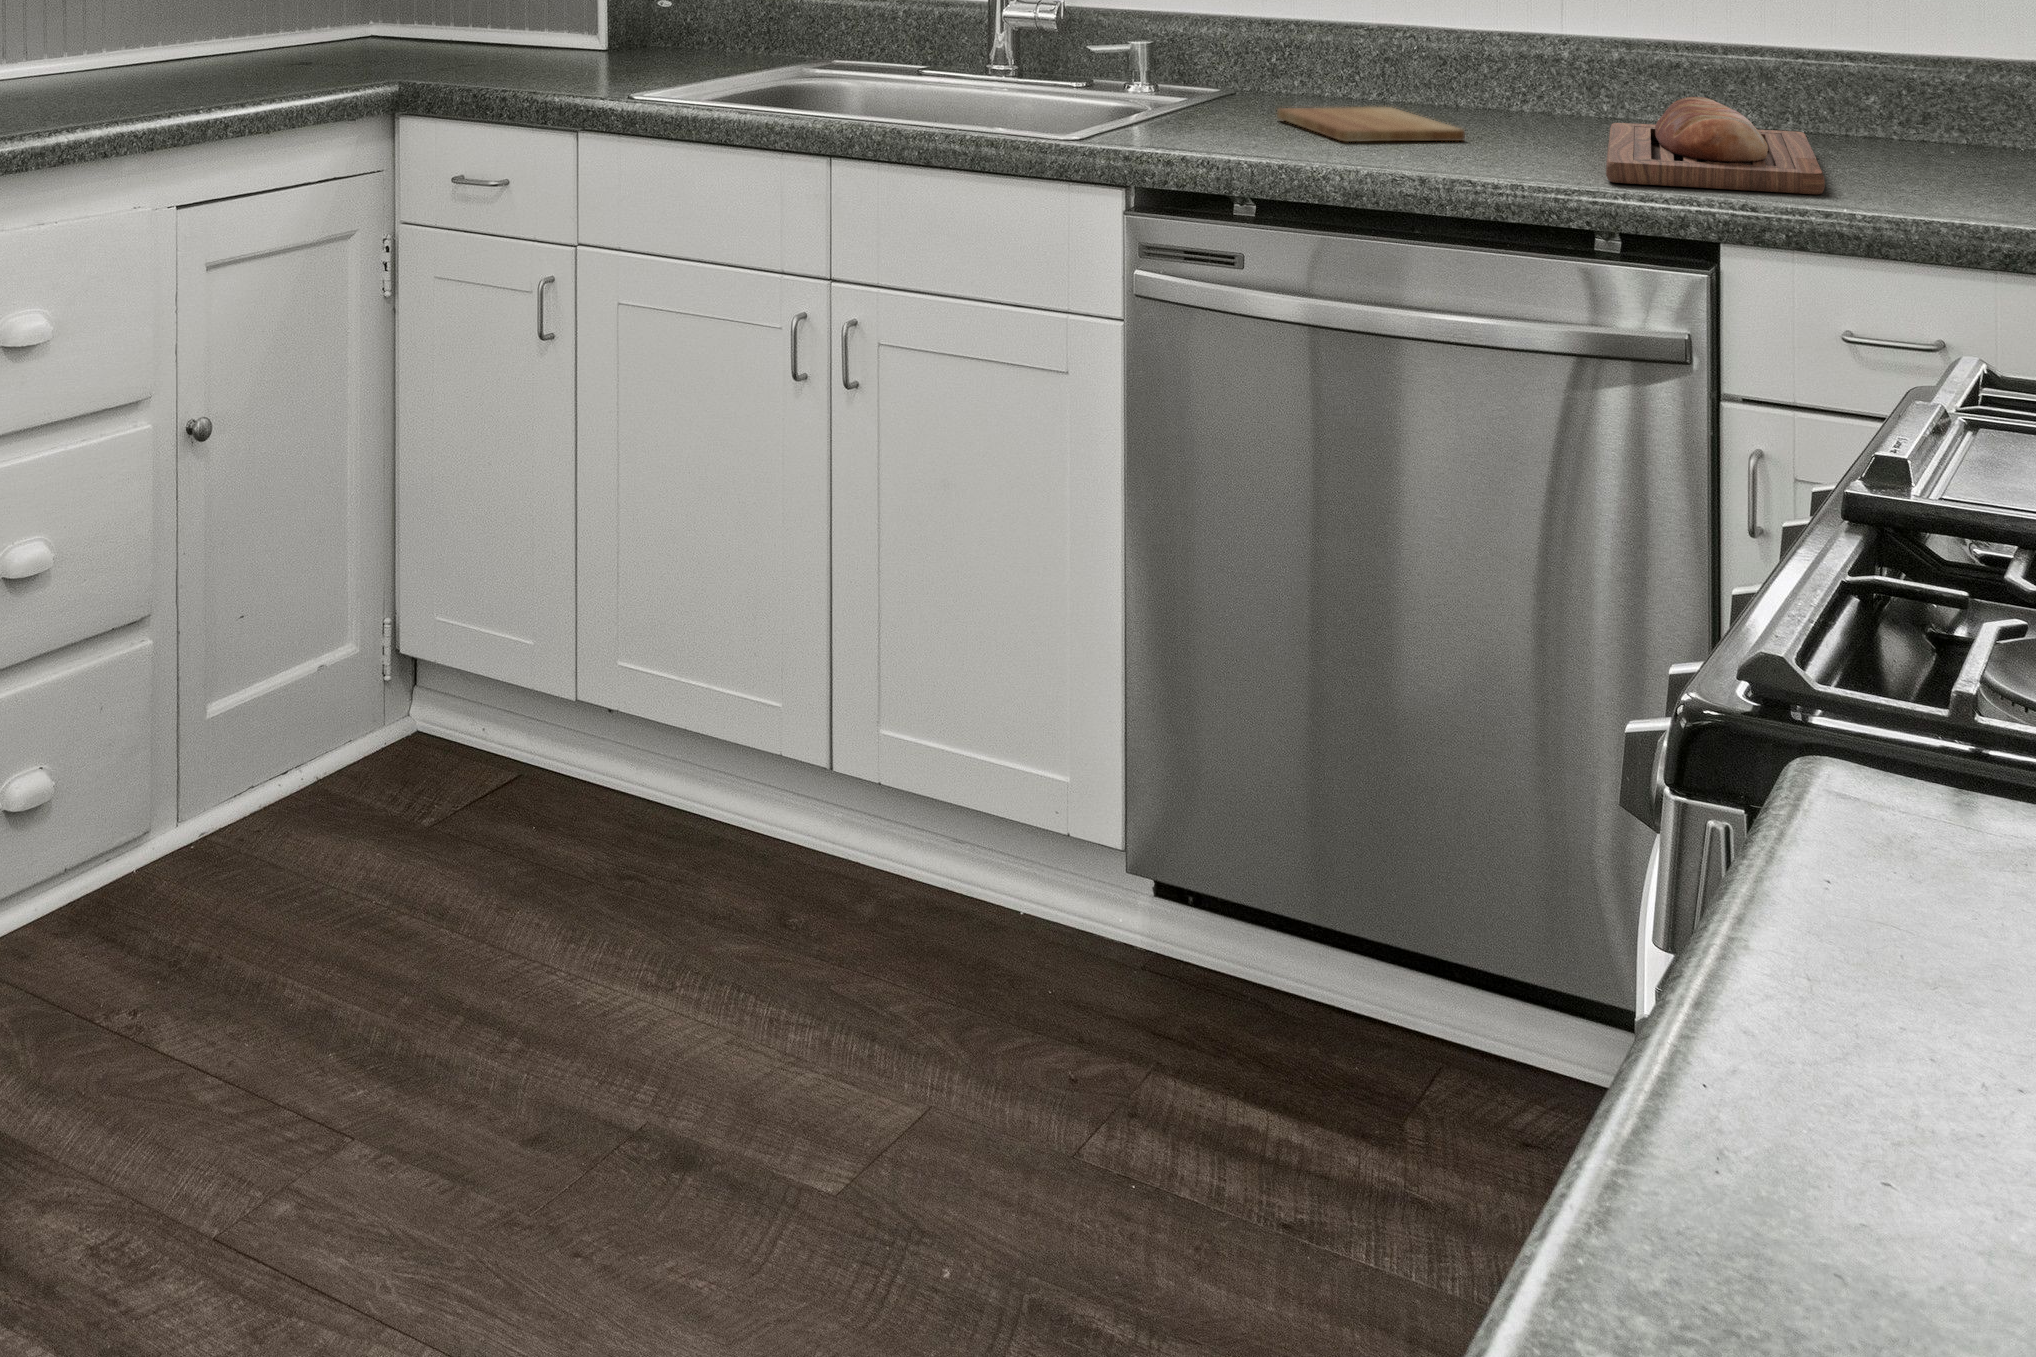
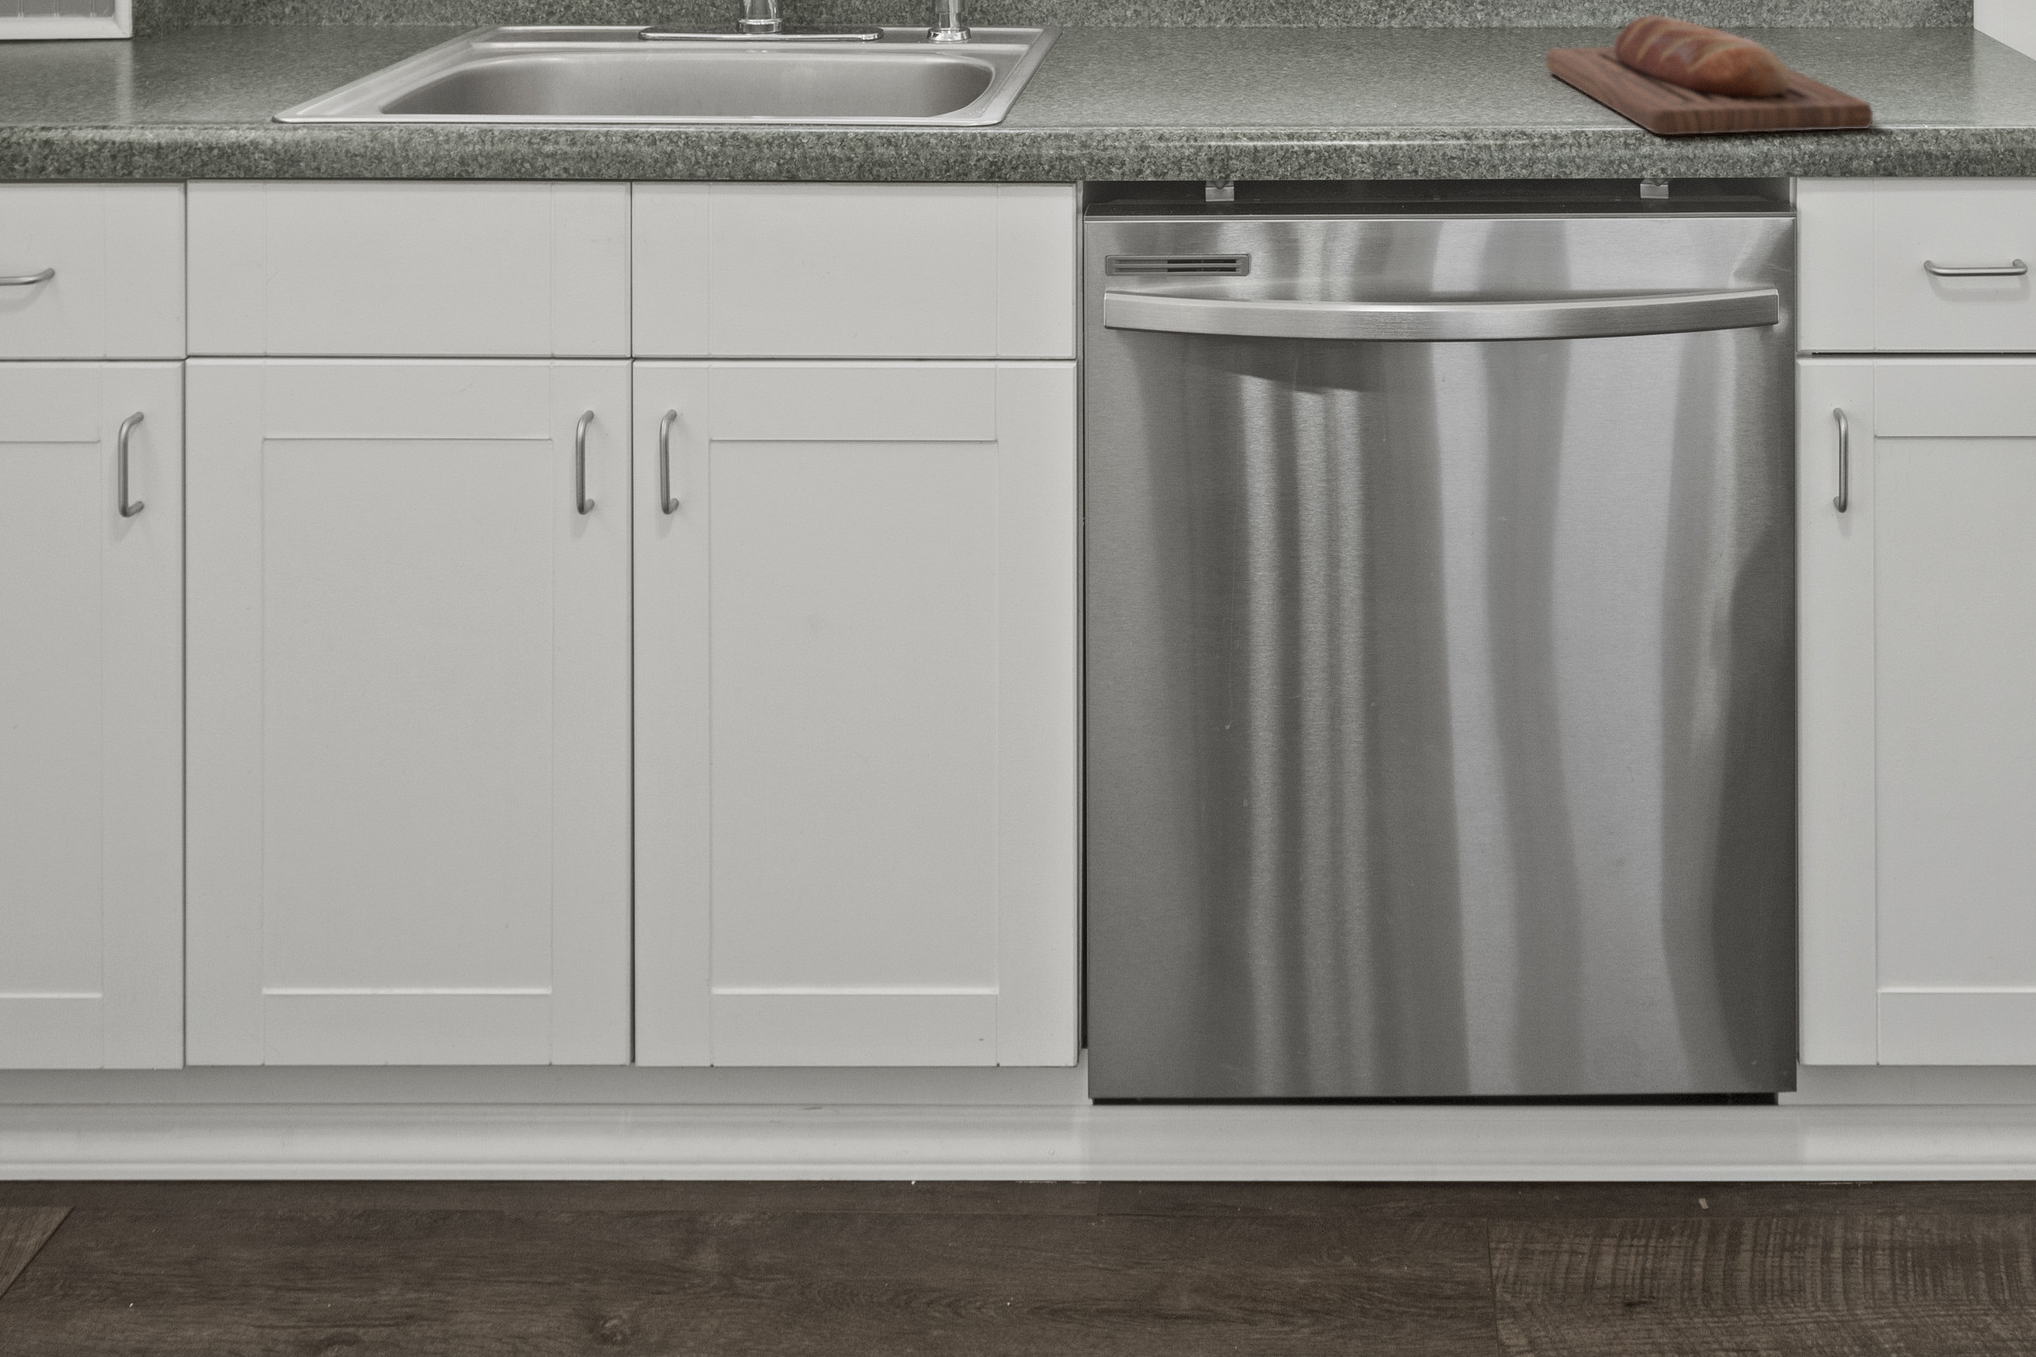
cutting board: present [1277,107,1465,142] -> none [1156,45,1402,100]

